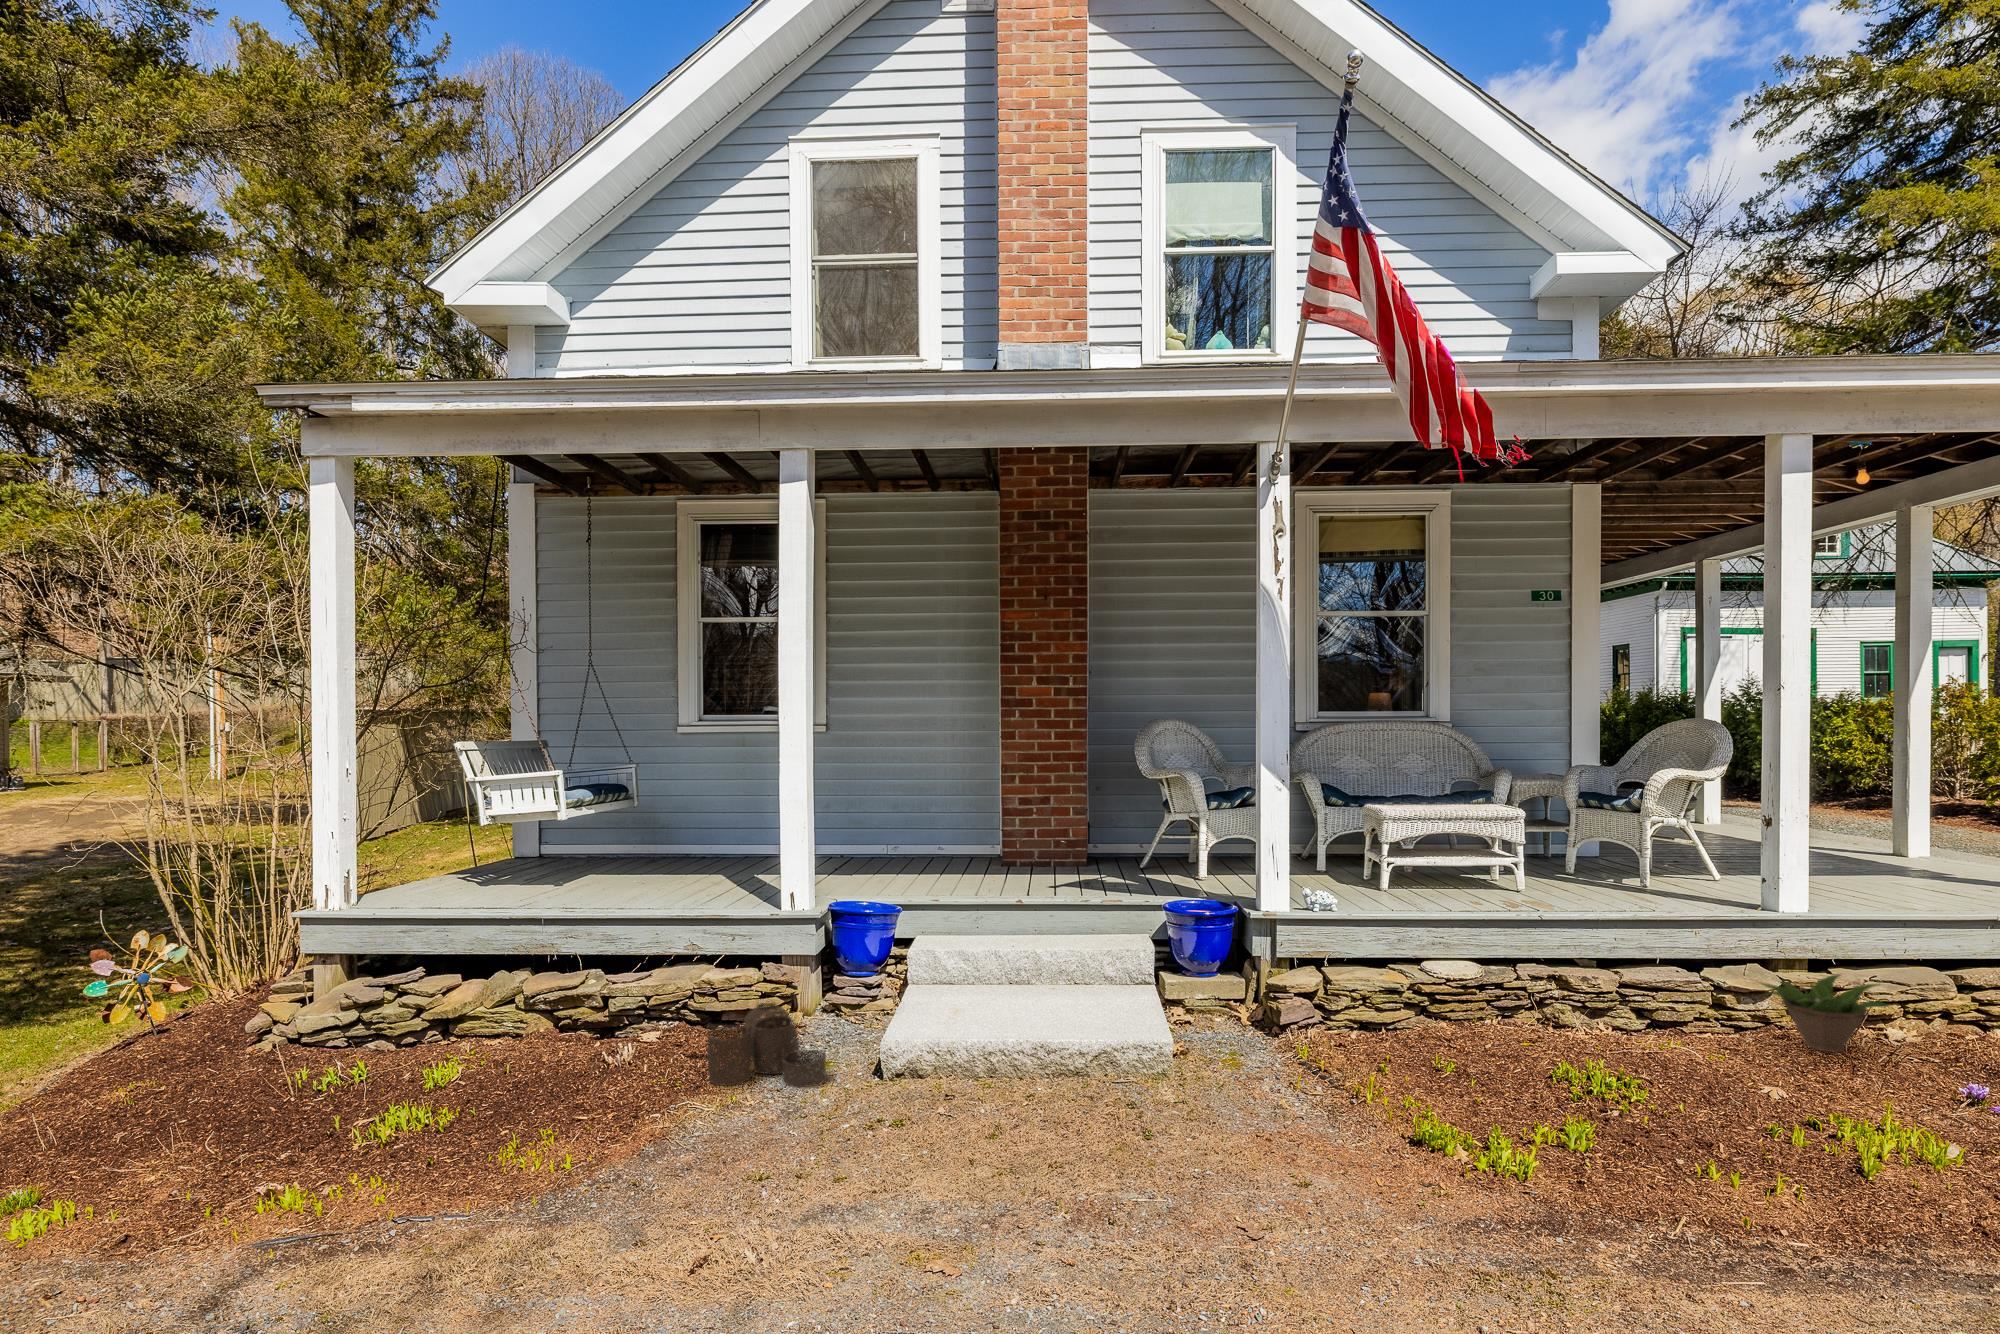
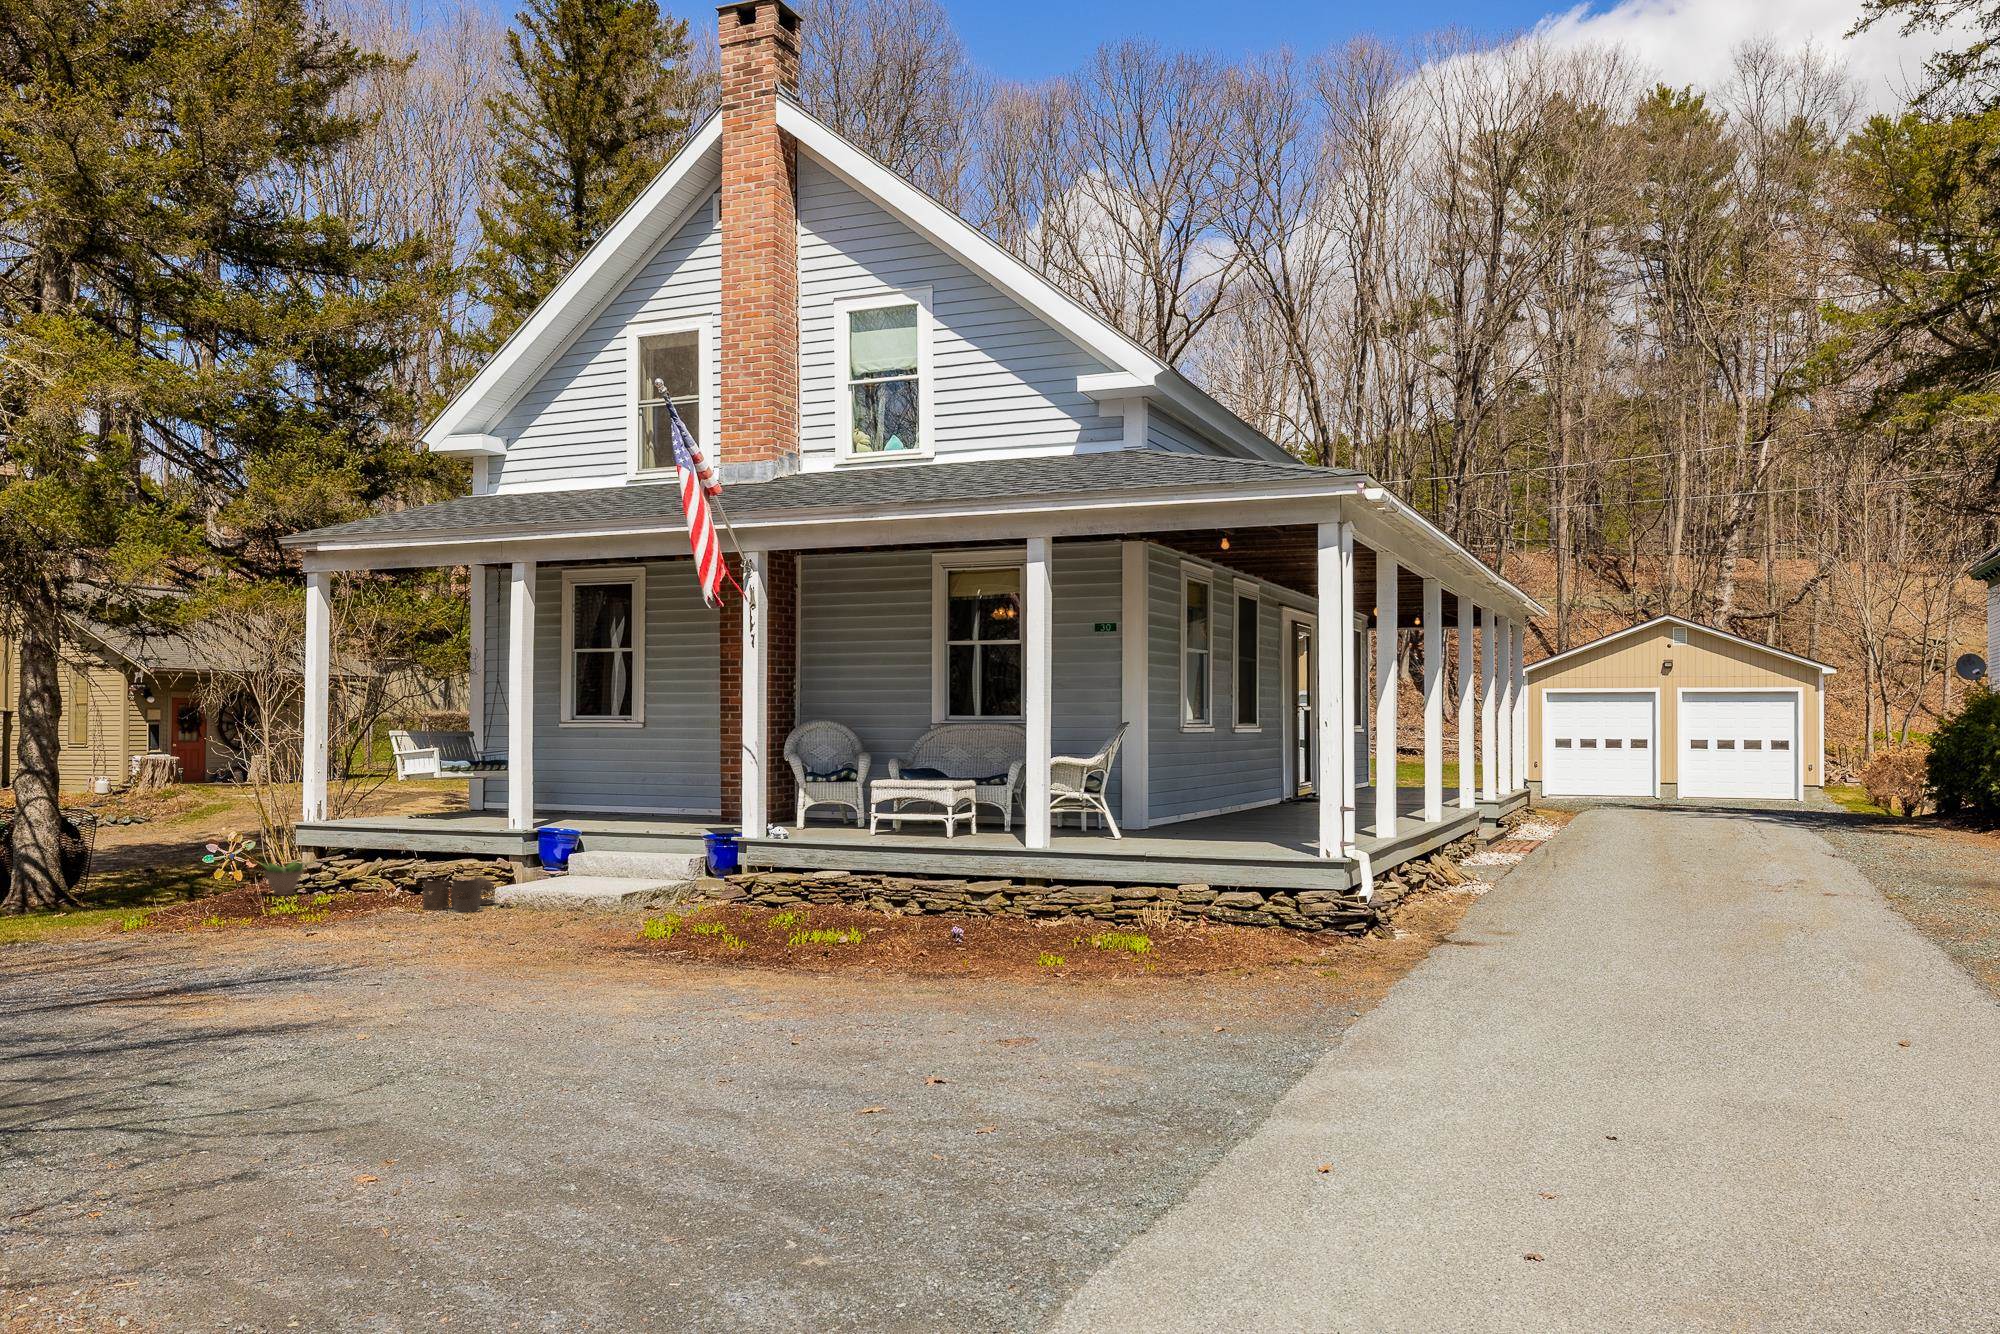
decorative plant: present [1760,974,1889,1052] -> present [259,862,308,895]

